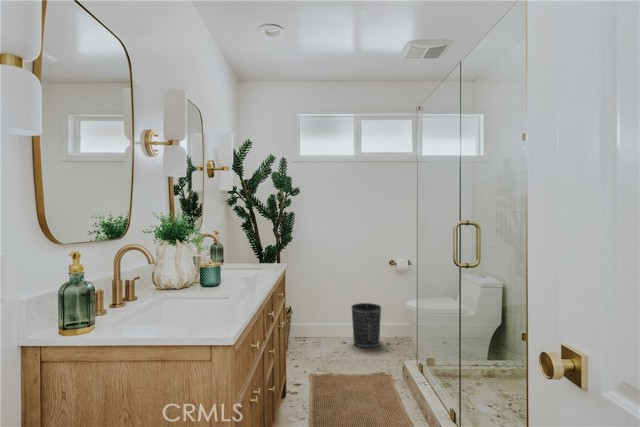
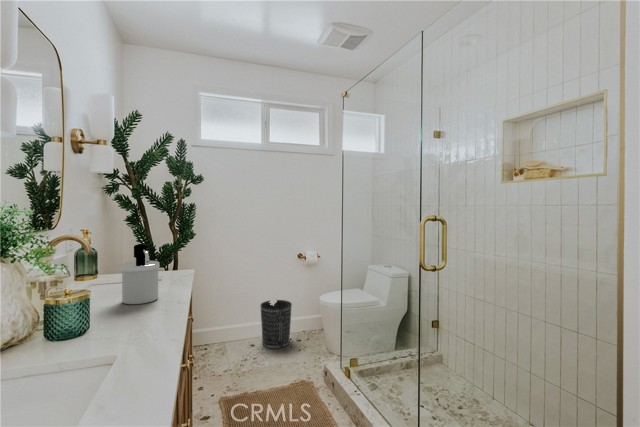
soap dispenser: none [236,240,259,278] -> present [121,244,160,304]

